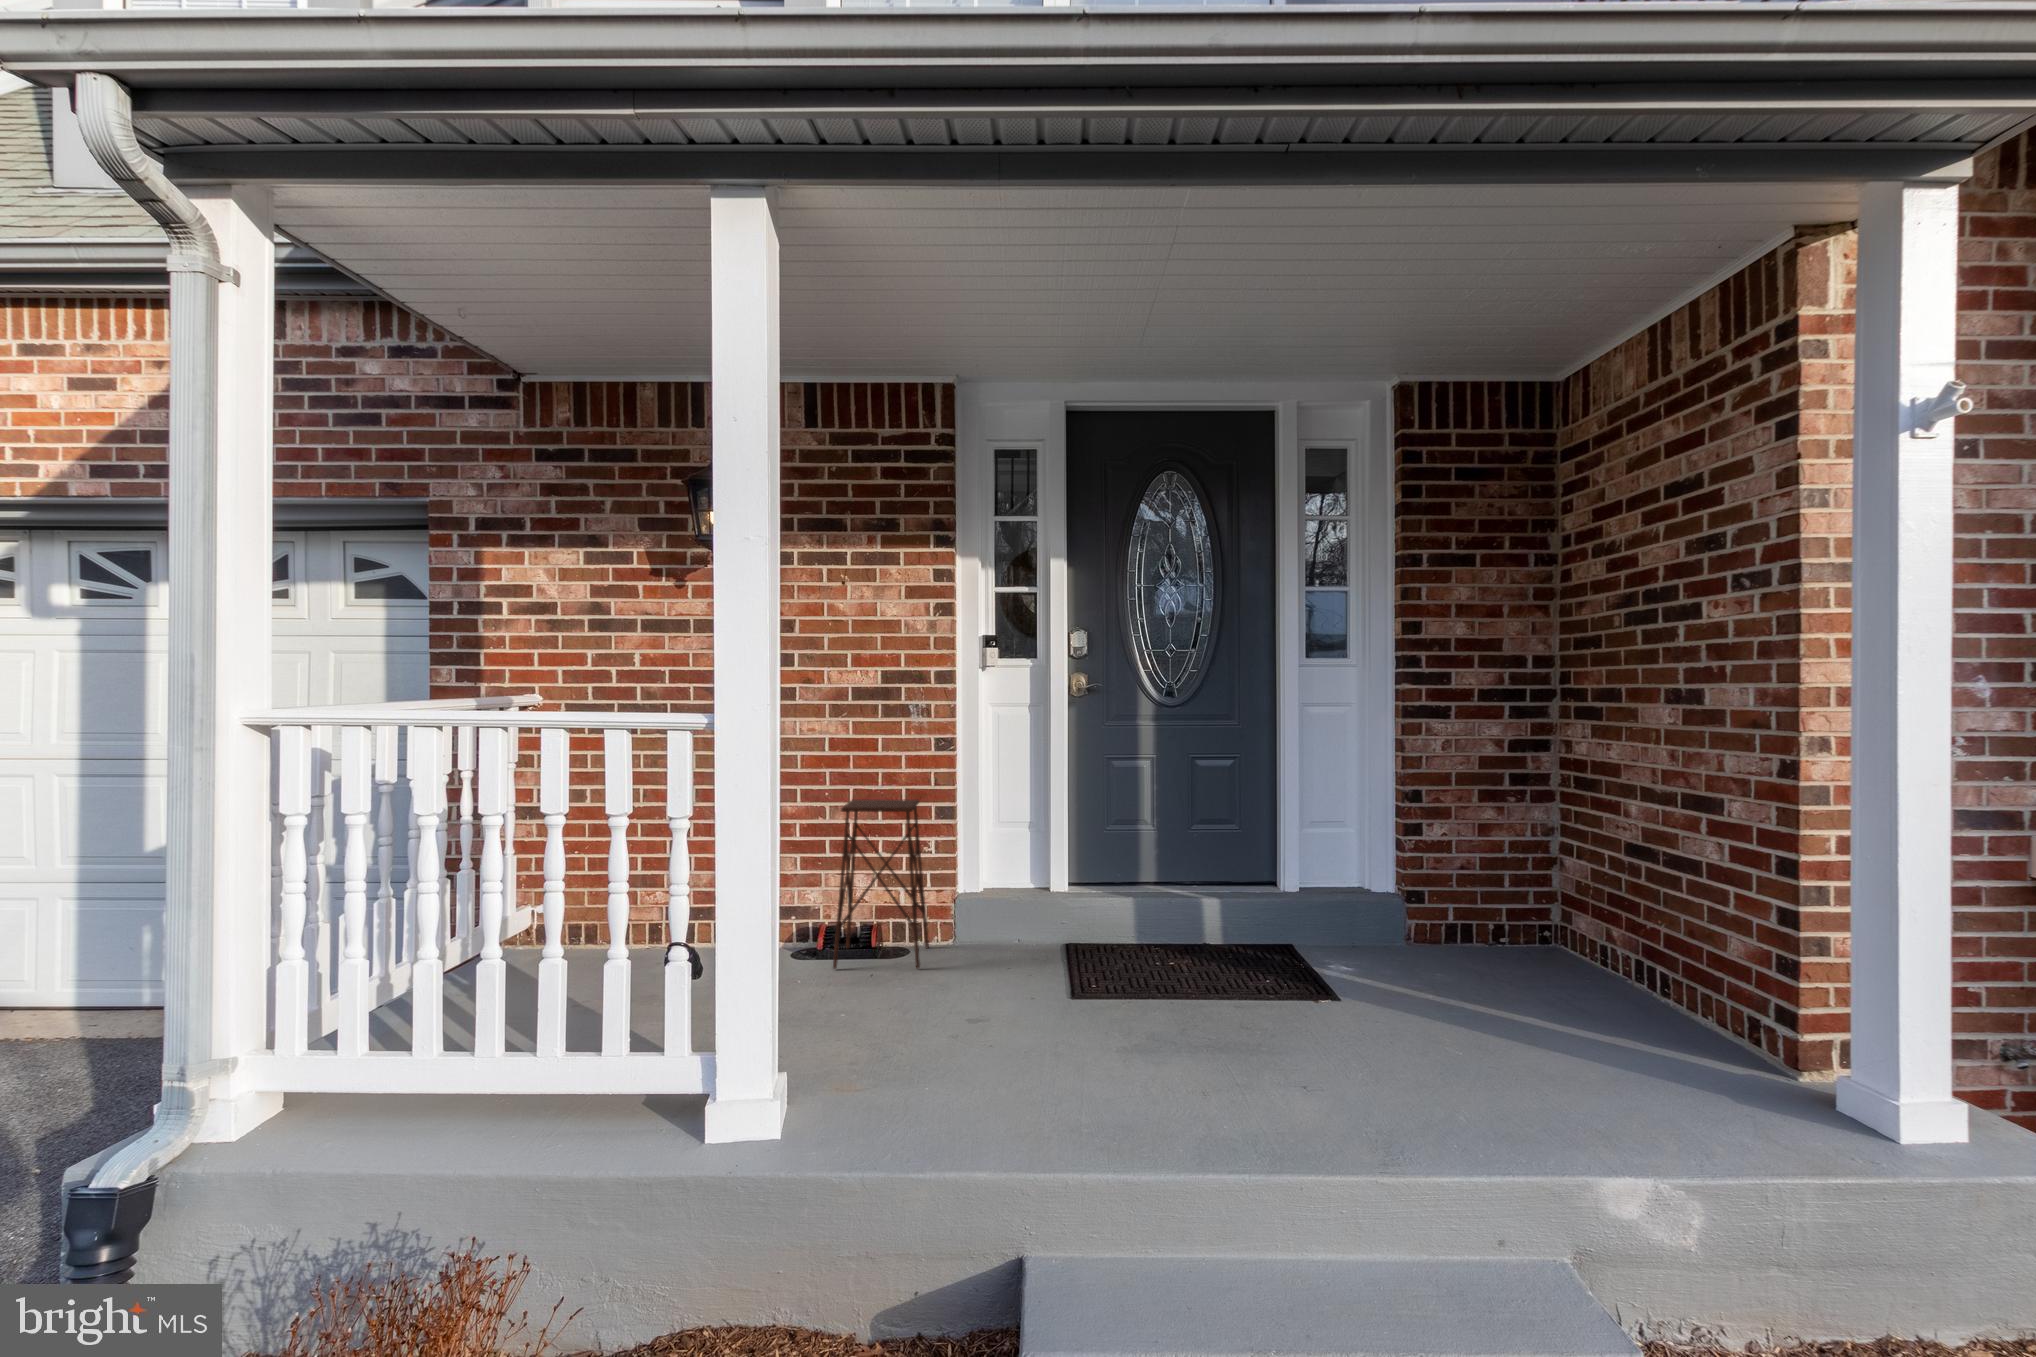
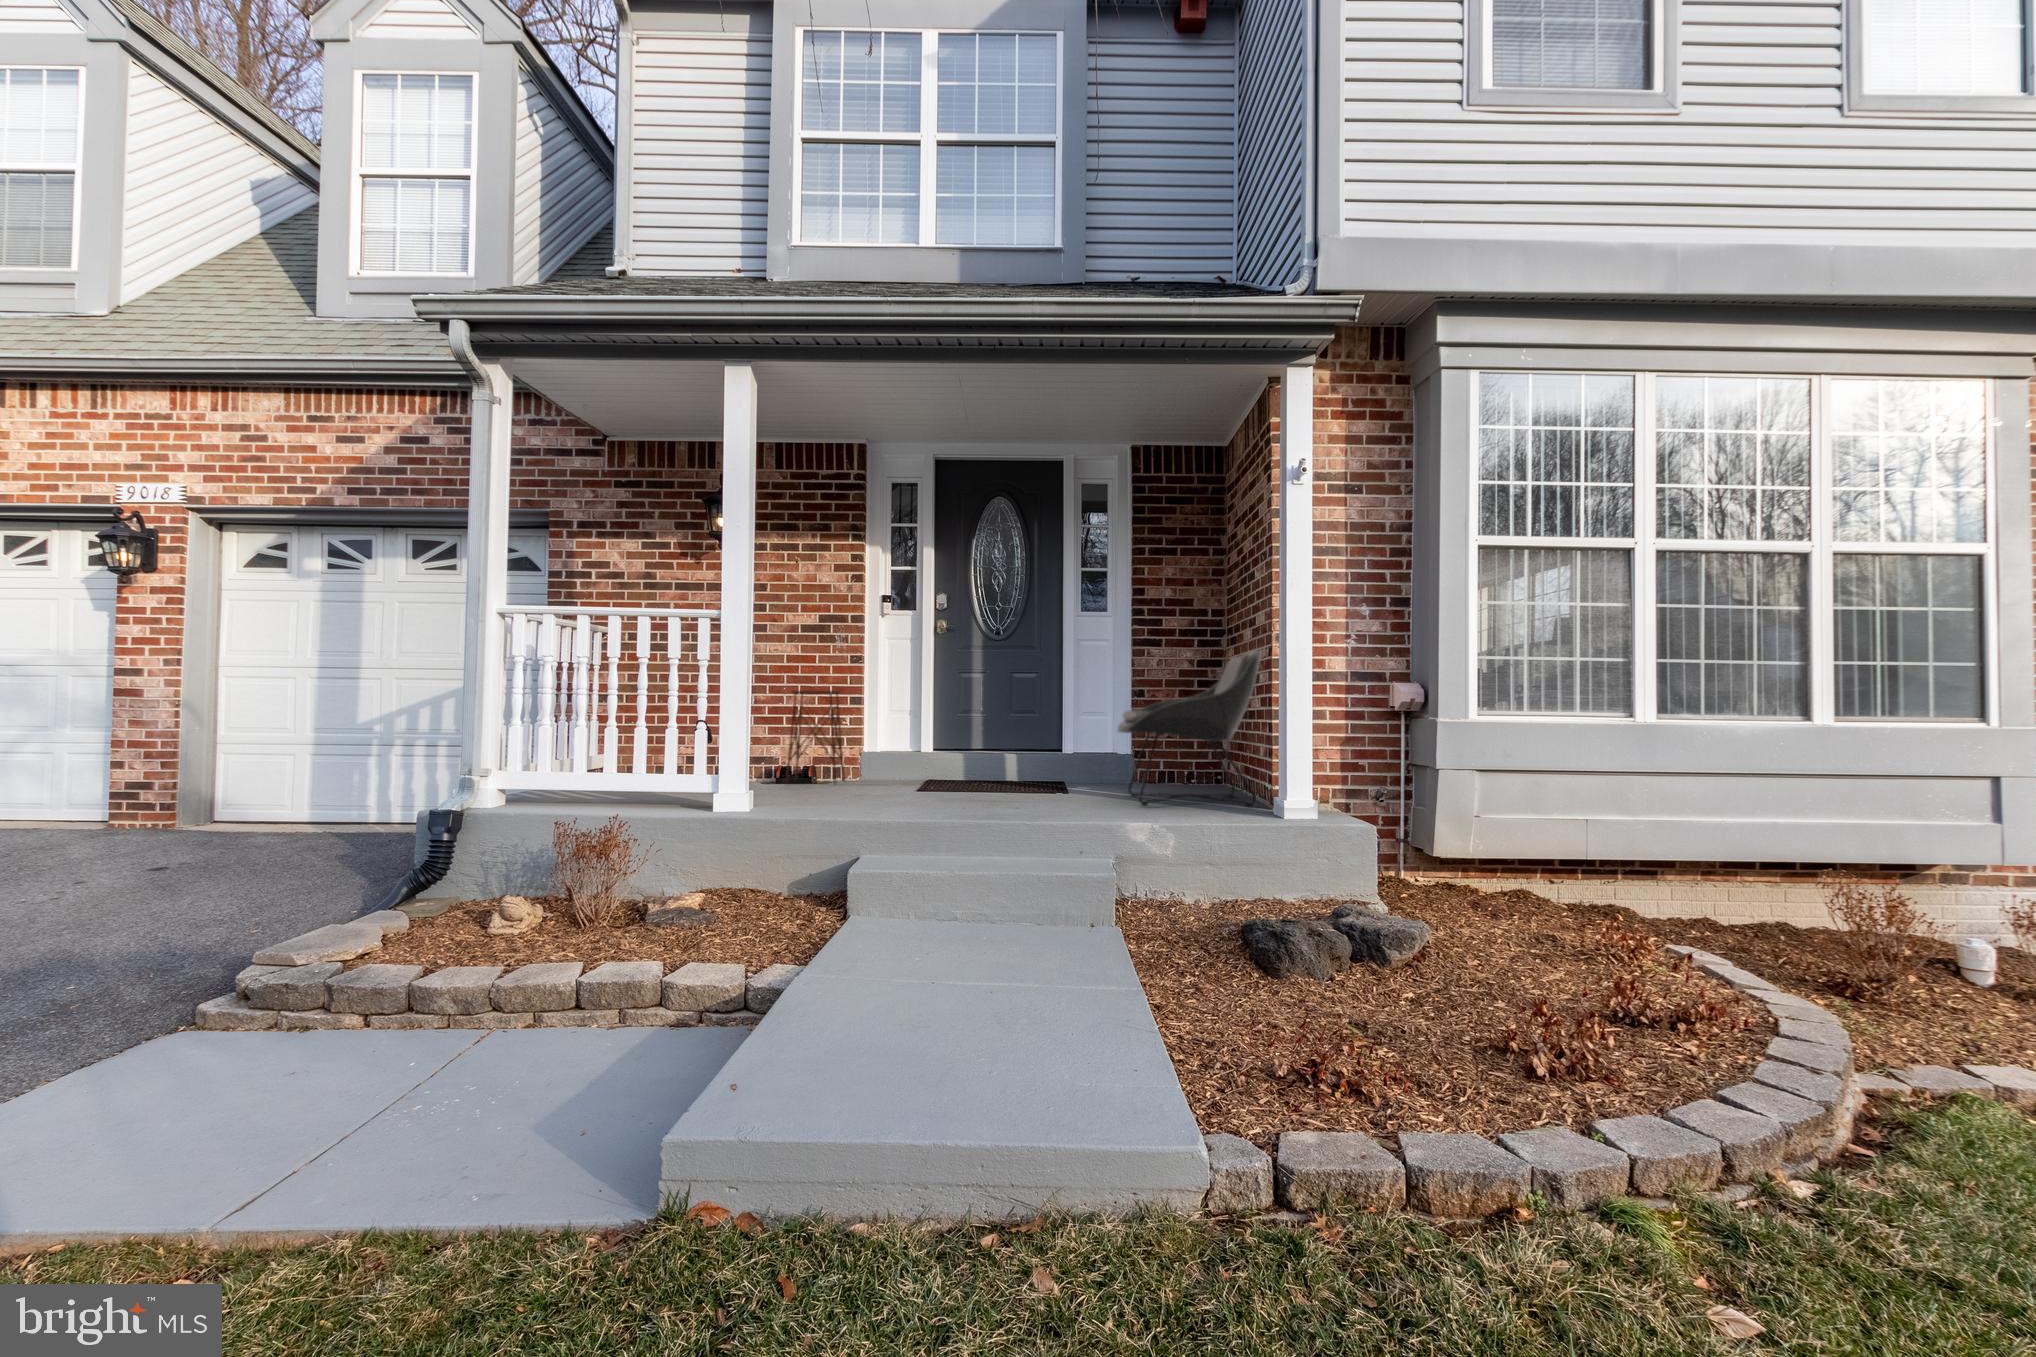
lounge chair: none [1459,763,1814,1102] -> present [1117,650,1260,807]

